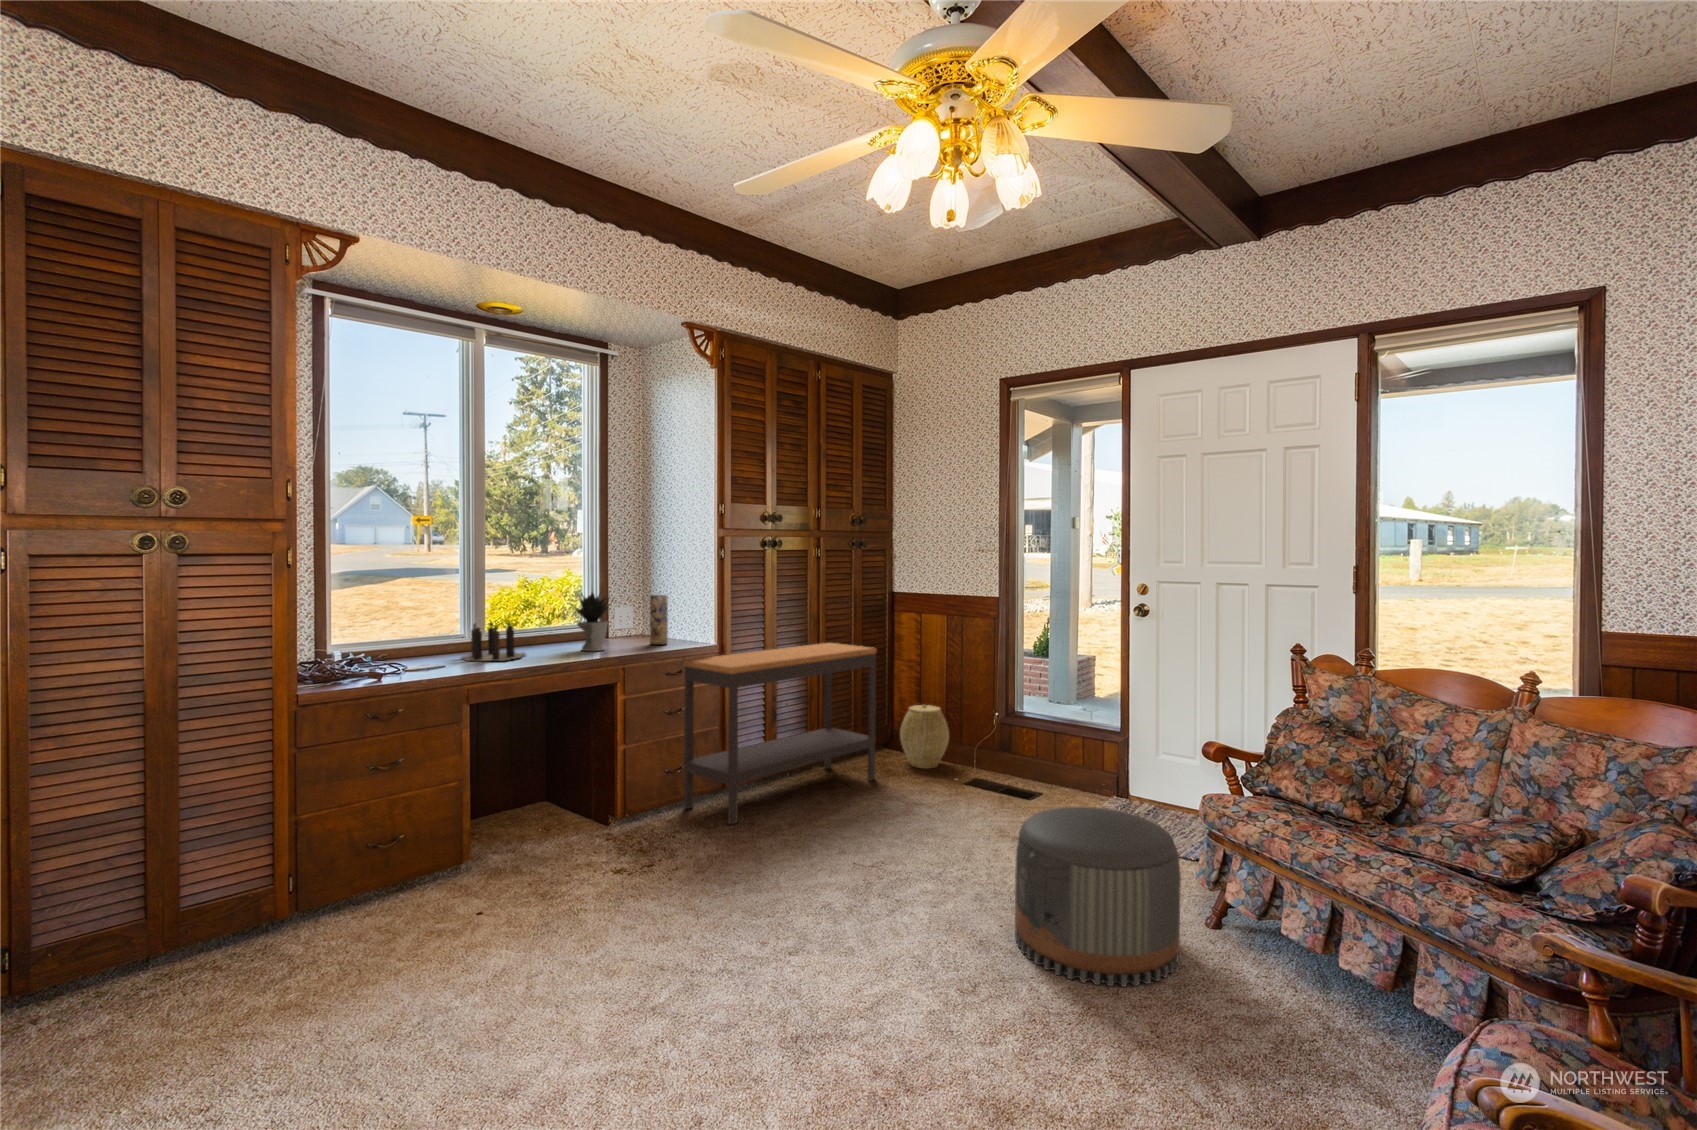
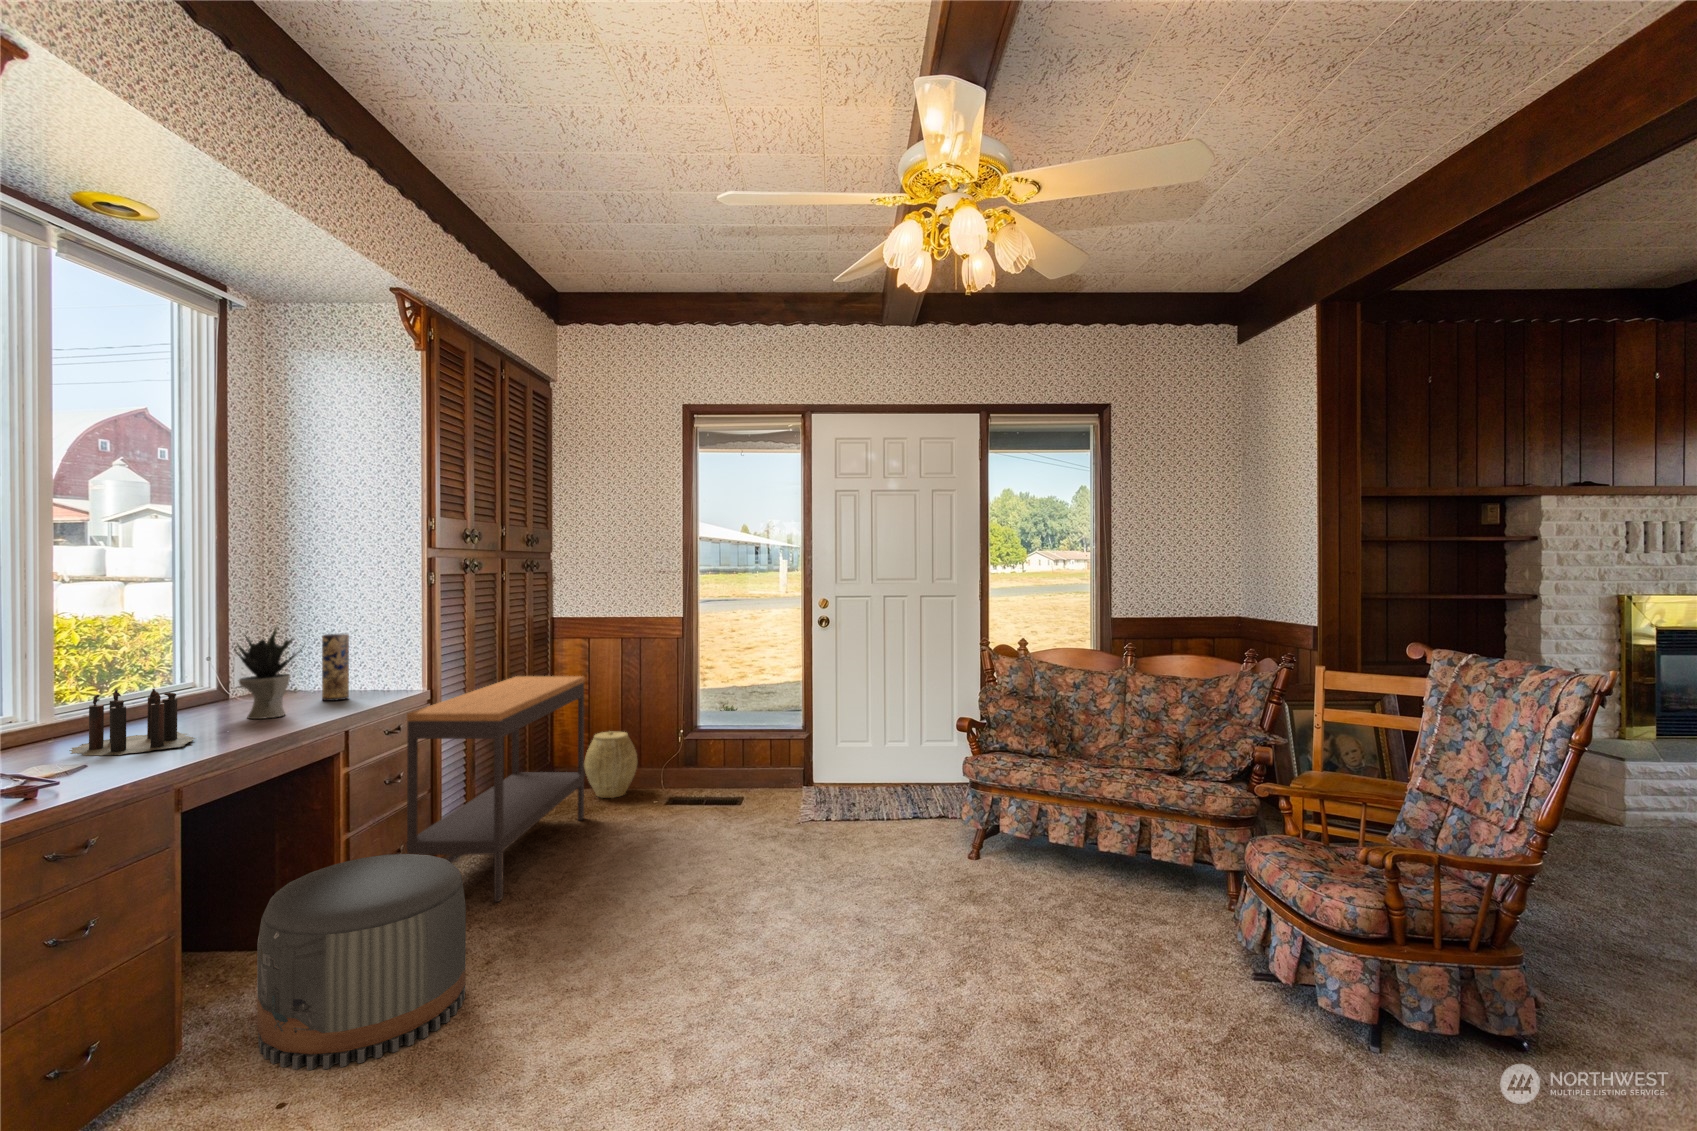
pouf: present [1015,807,1181,987] -> present [257,854,466,1070]

